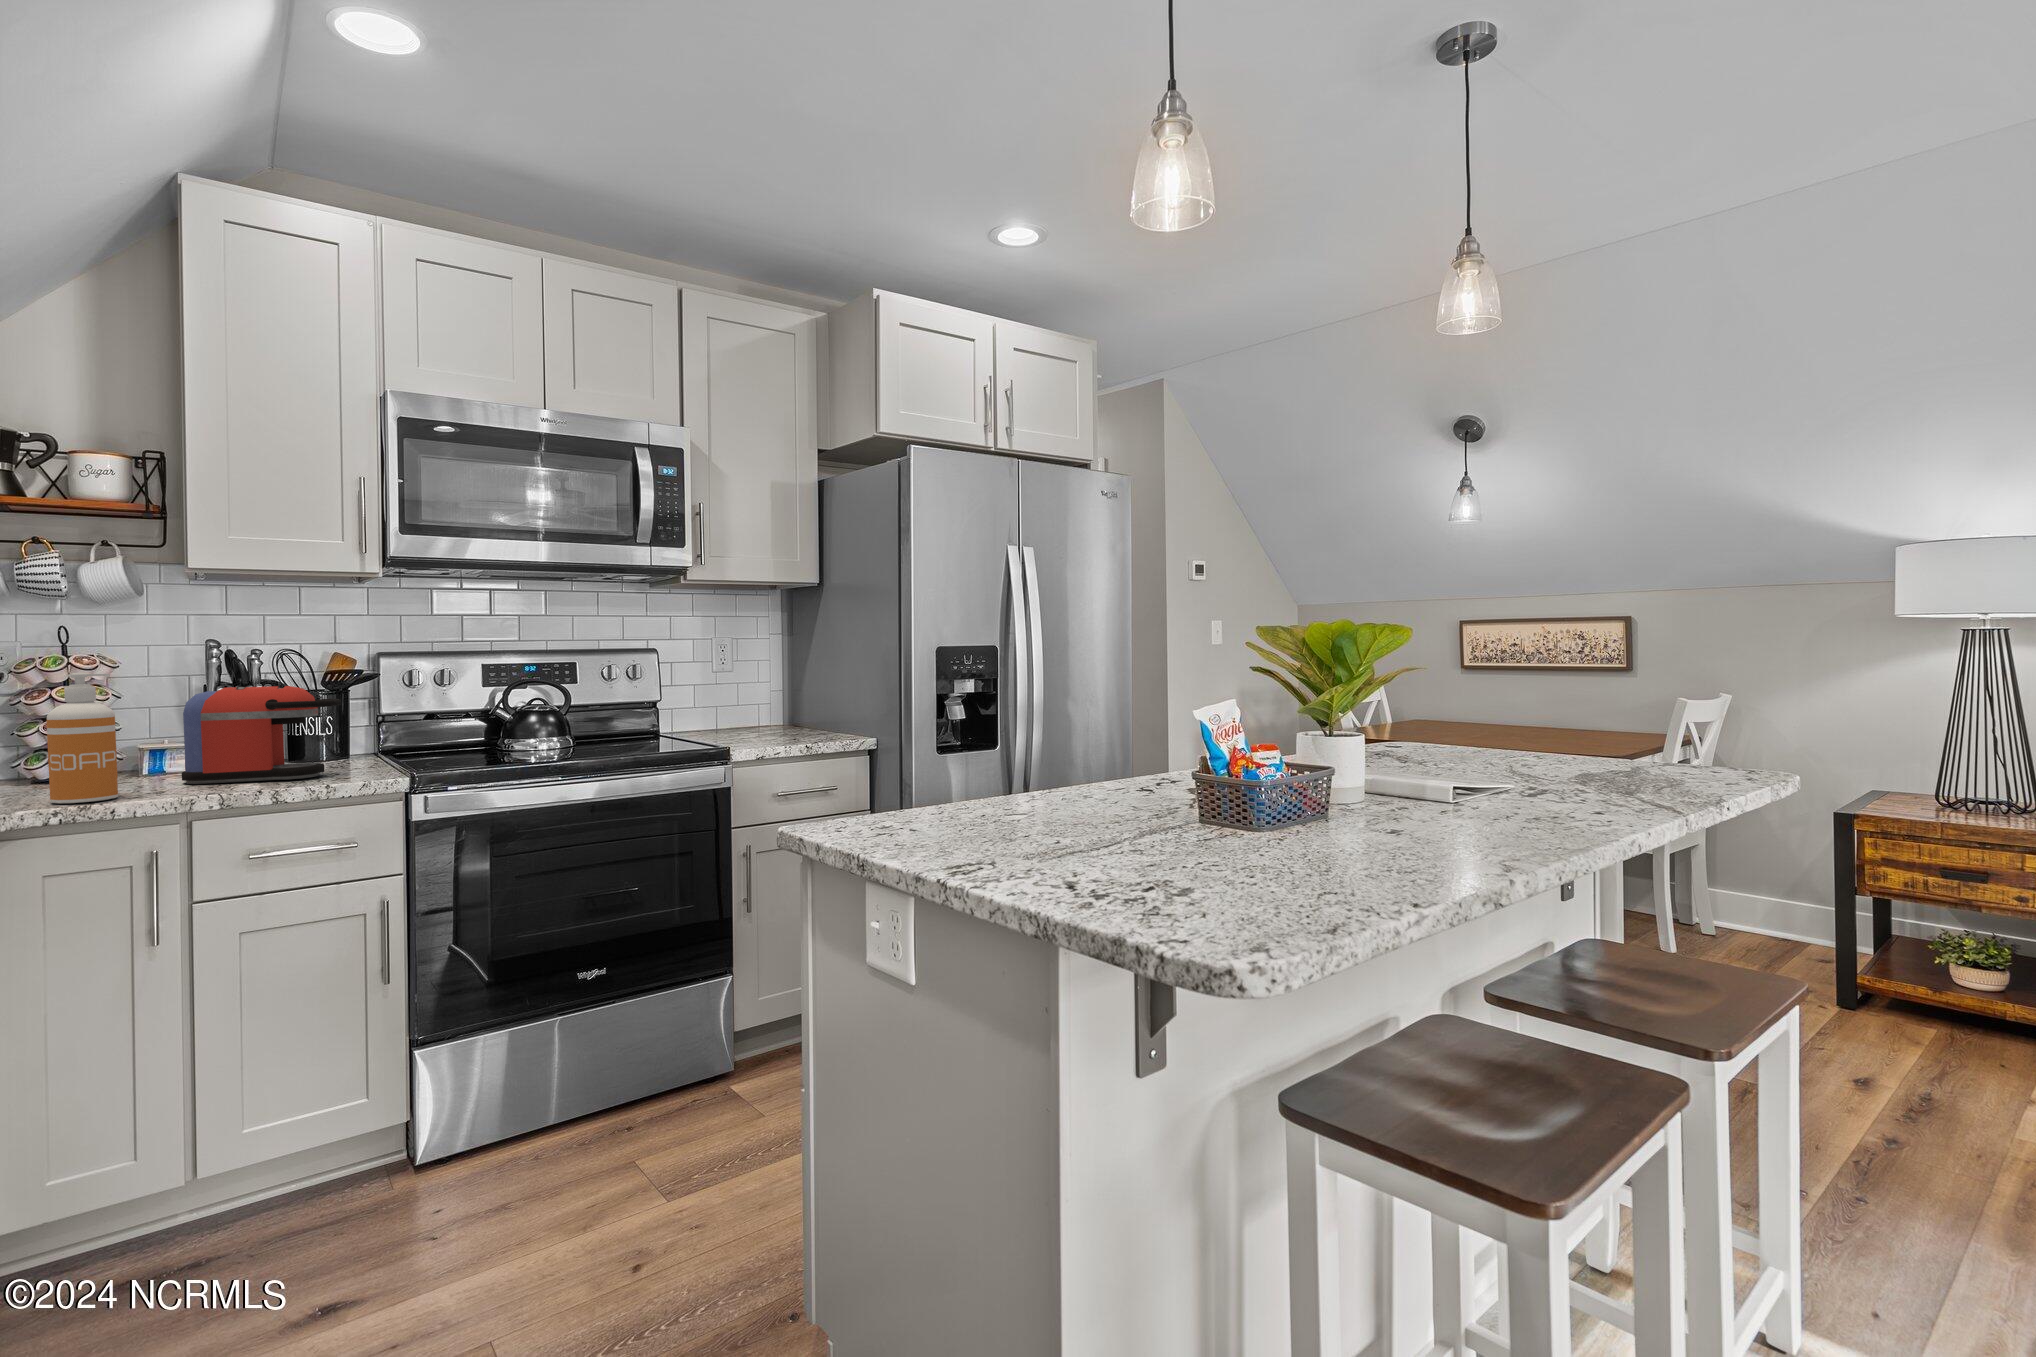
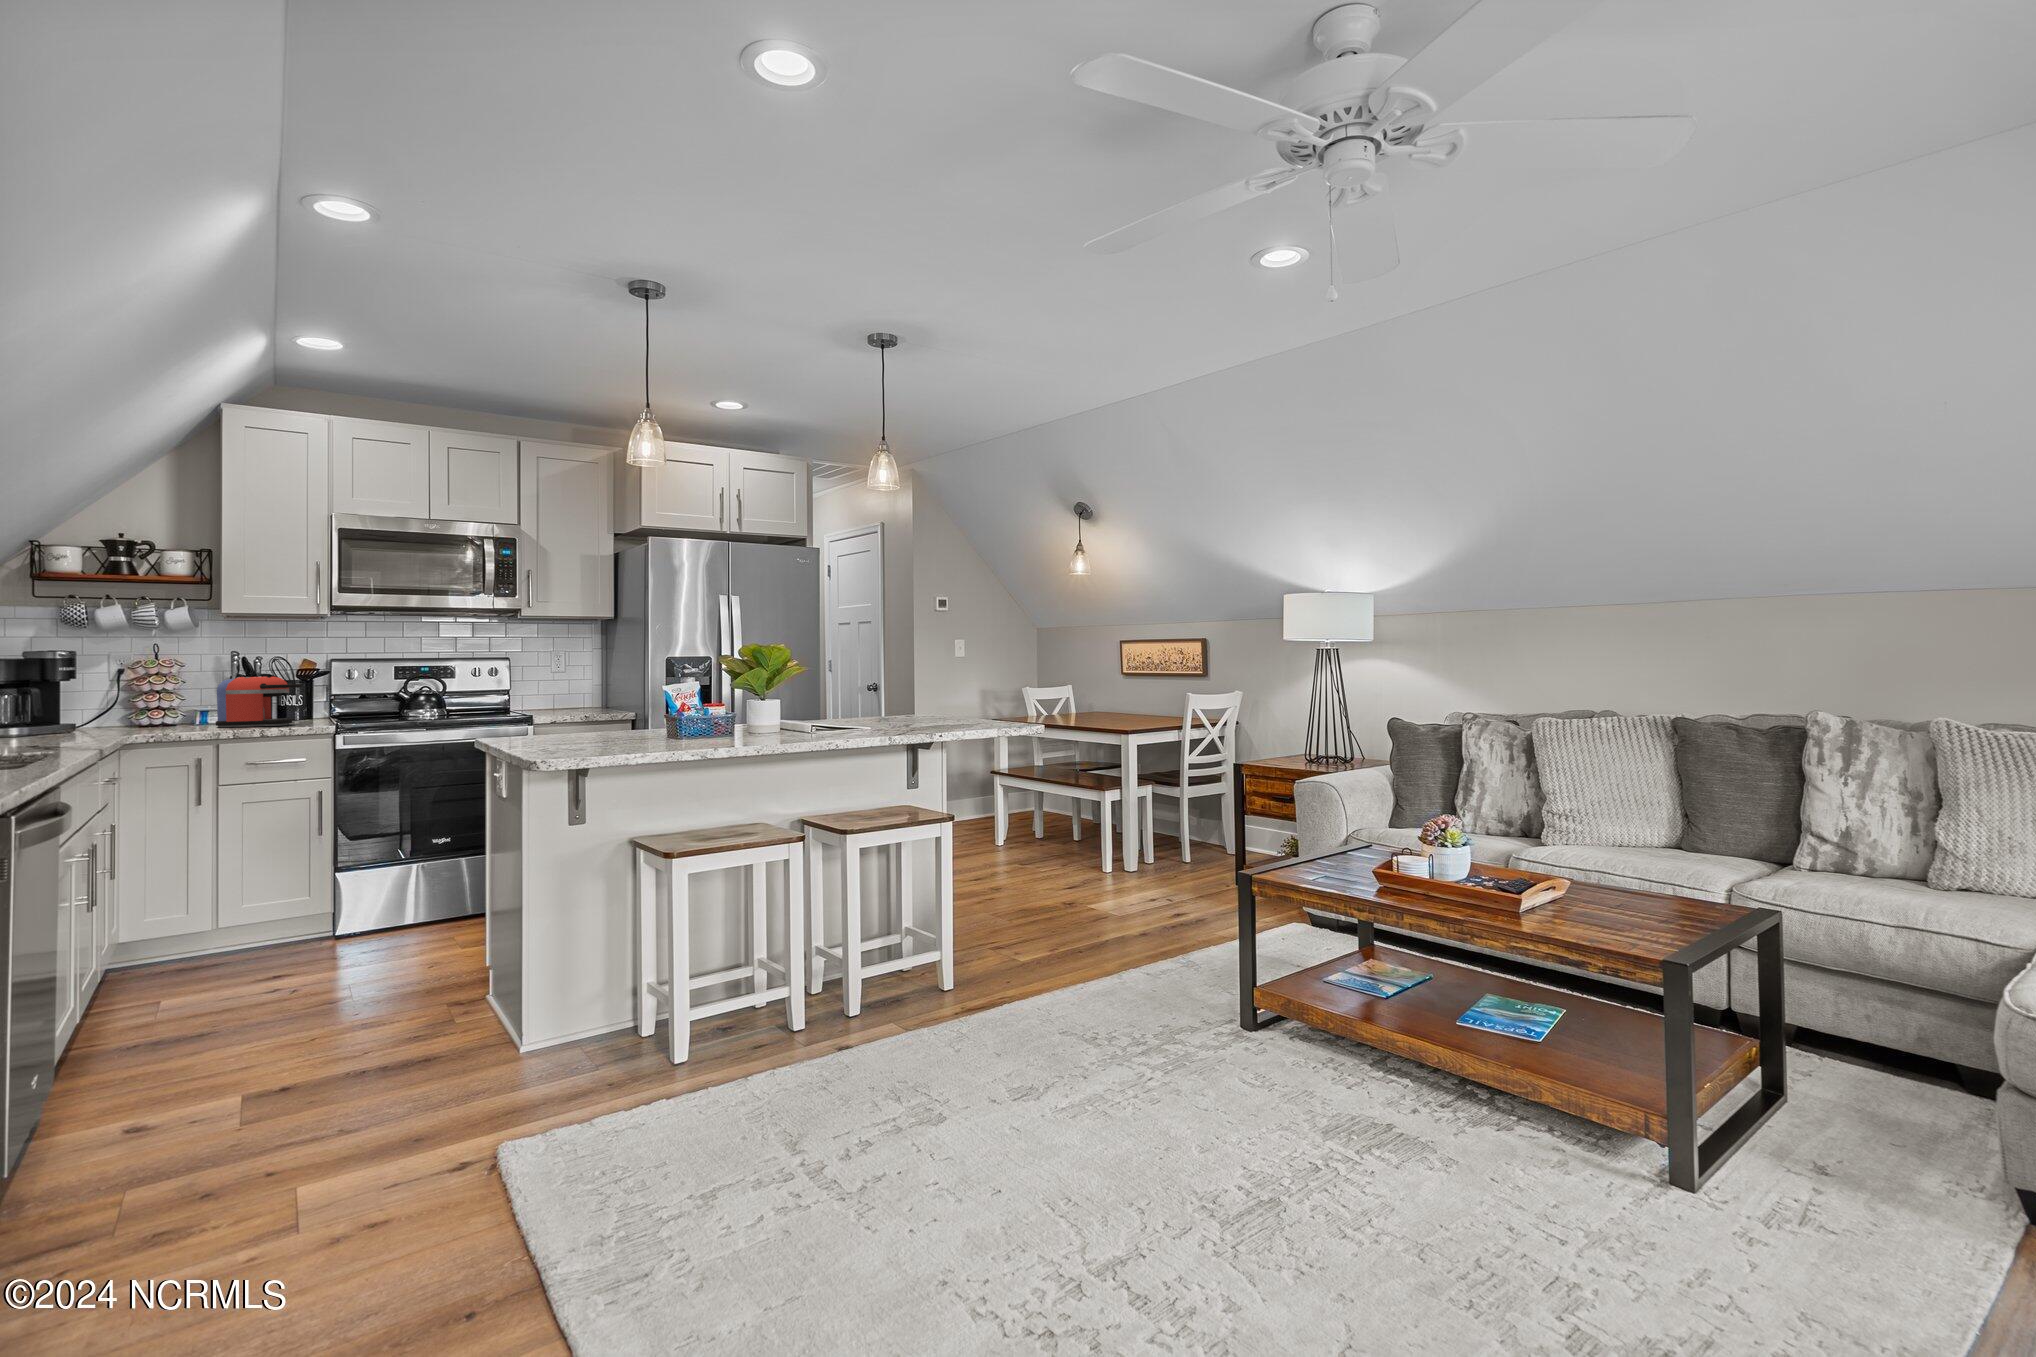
soap dispenser: present [47,673,118,803] -> none [147,669,182,733]

